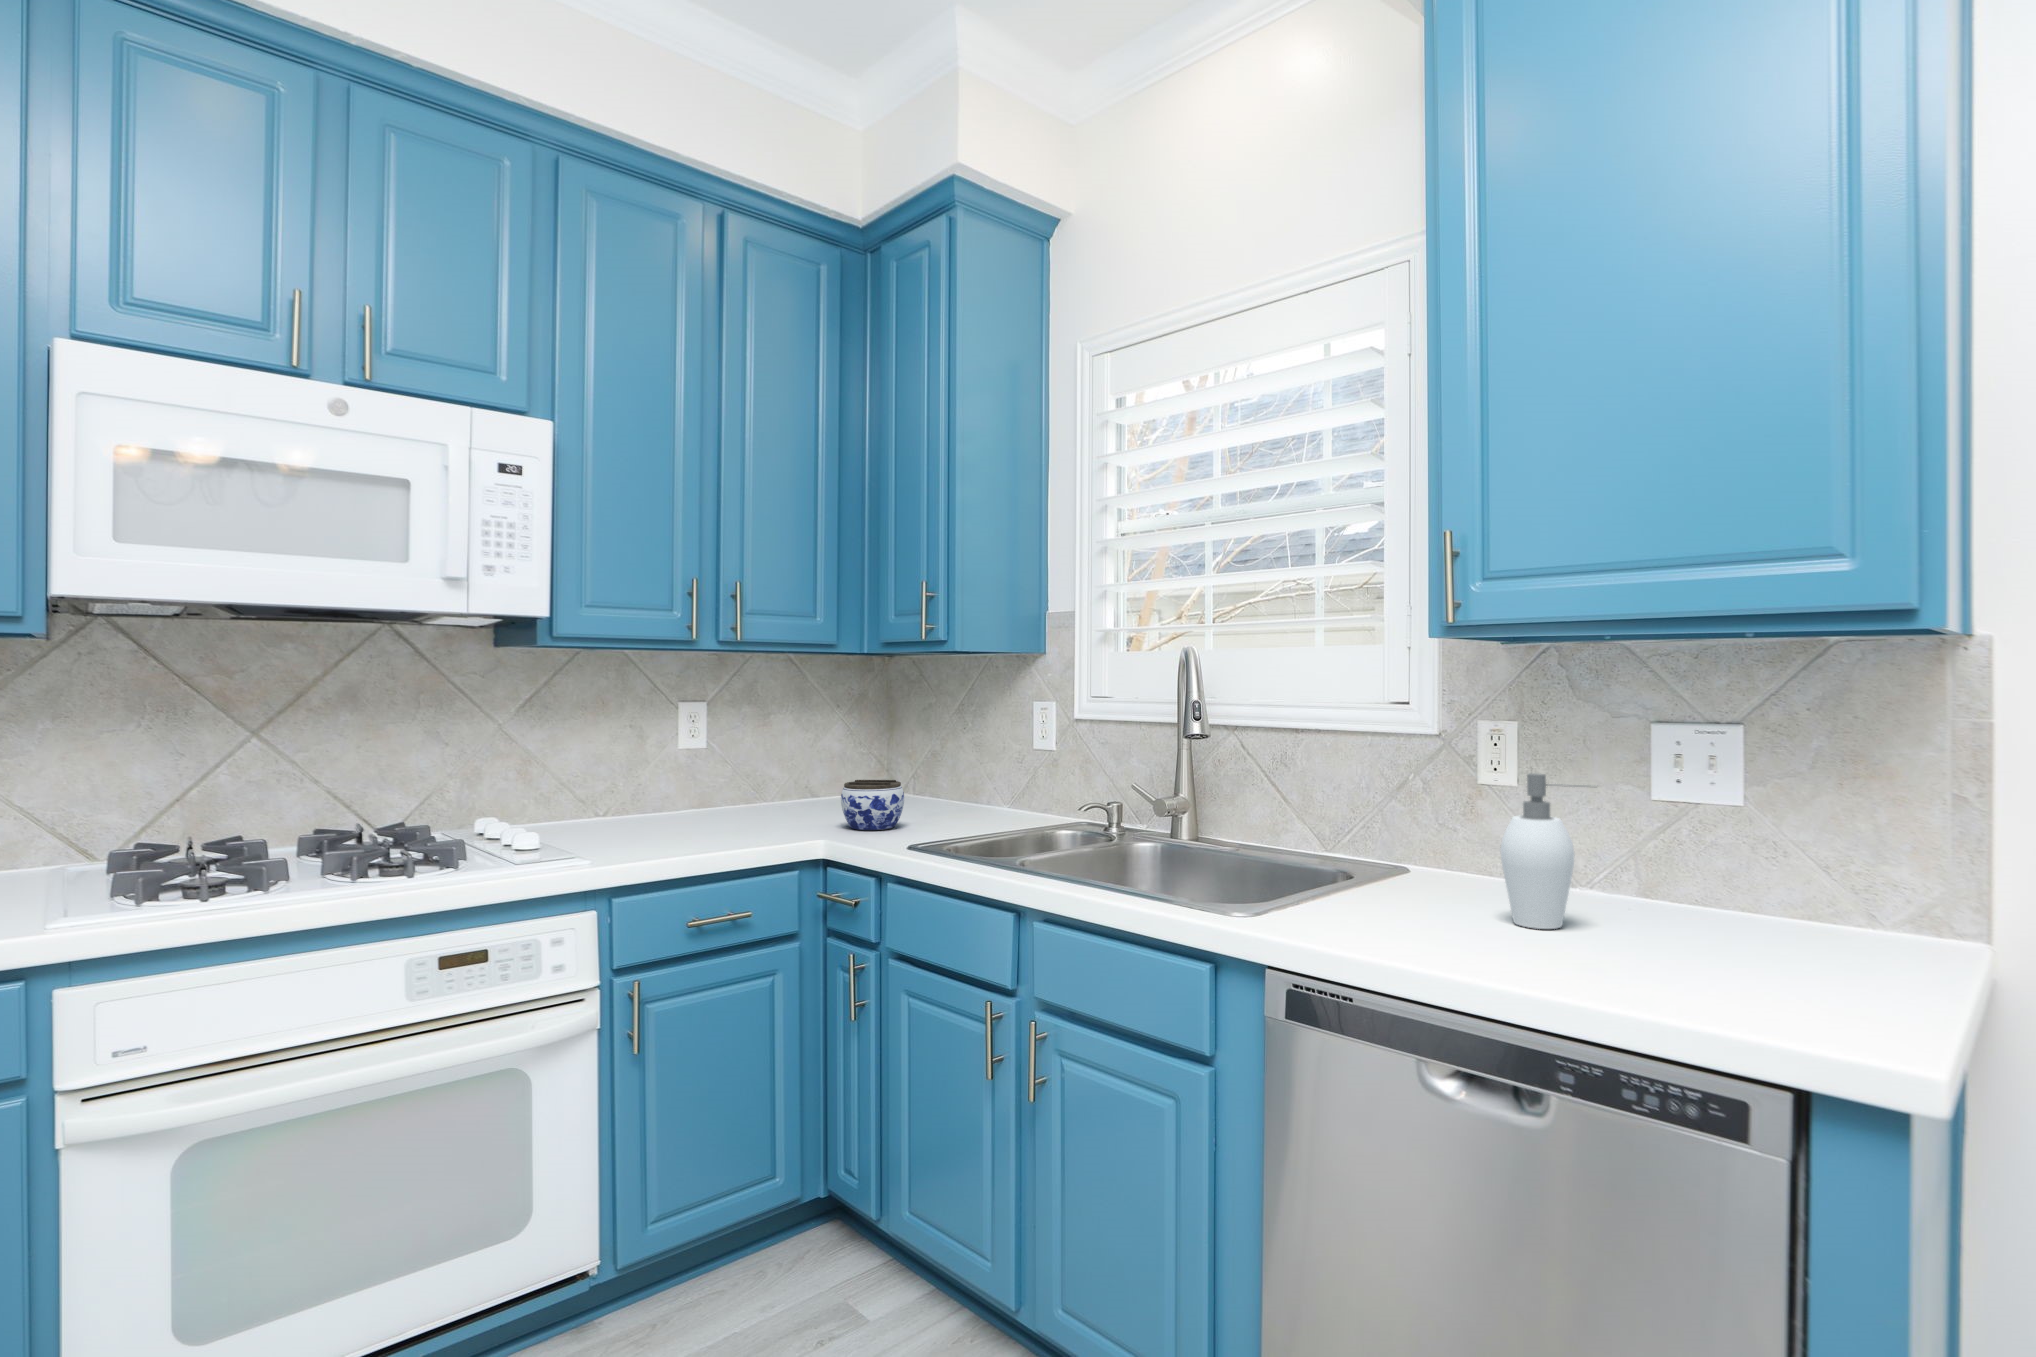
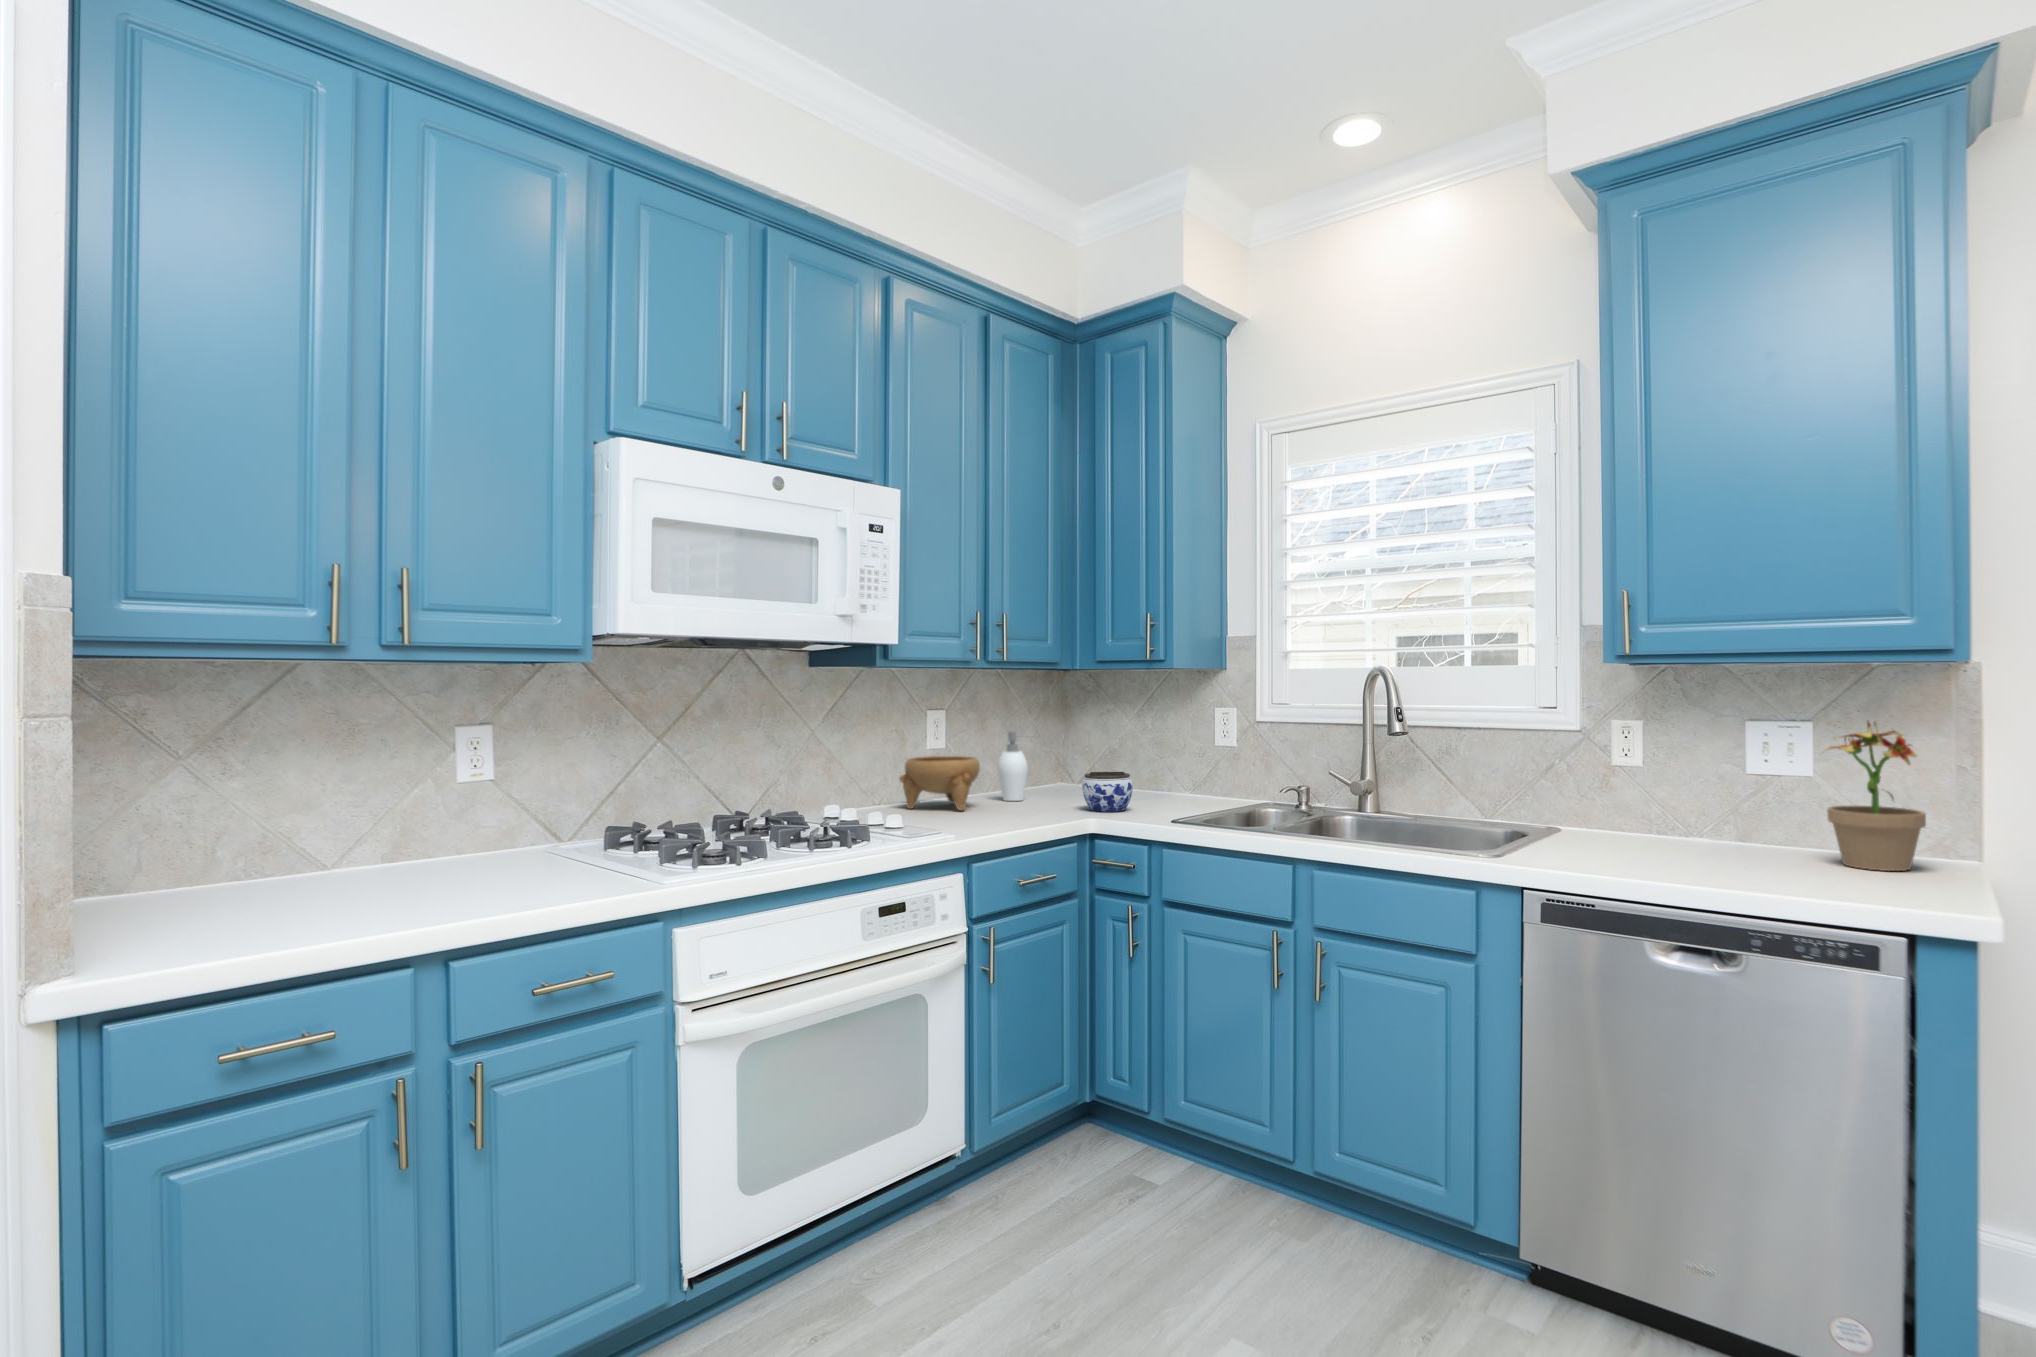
potted plant: none [1725,724,1885,959] -> present [1826,721,1926,871]
bowl: none [623,757,727,825] -> present [899,756,980,811]
soap dispenser: present [1501,773,1591,929] -> present [998,731,1028,801]

